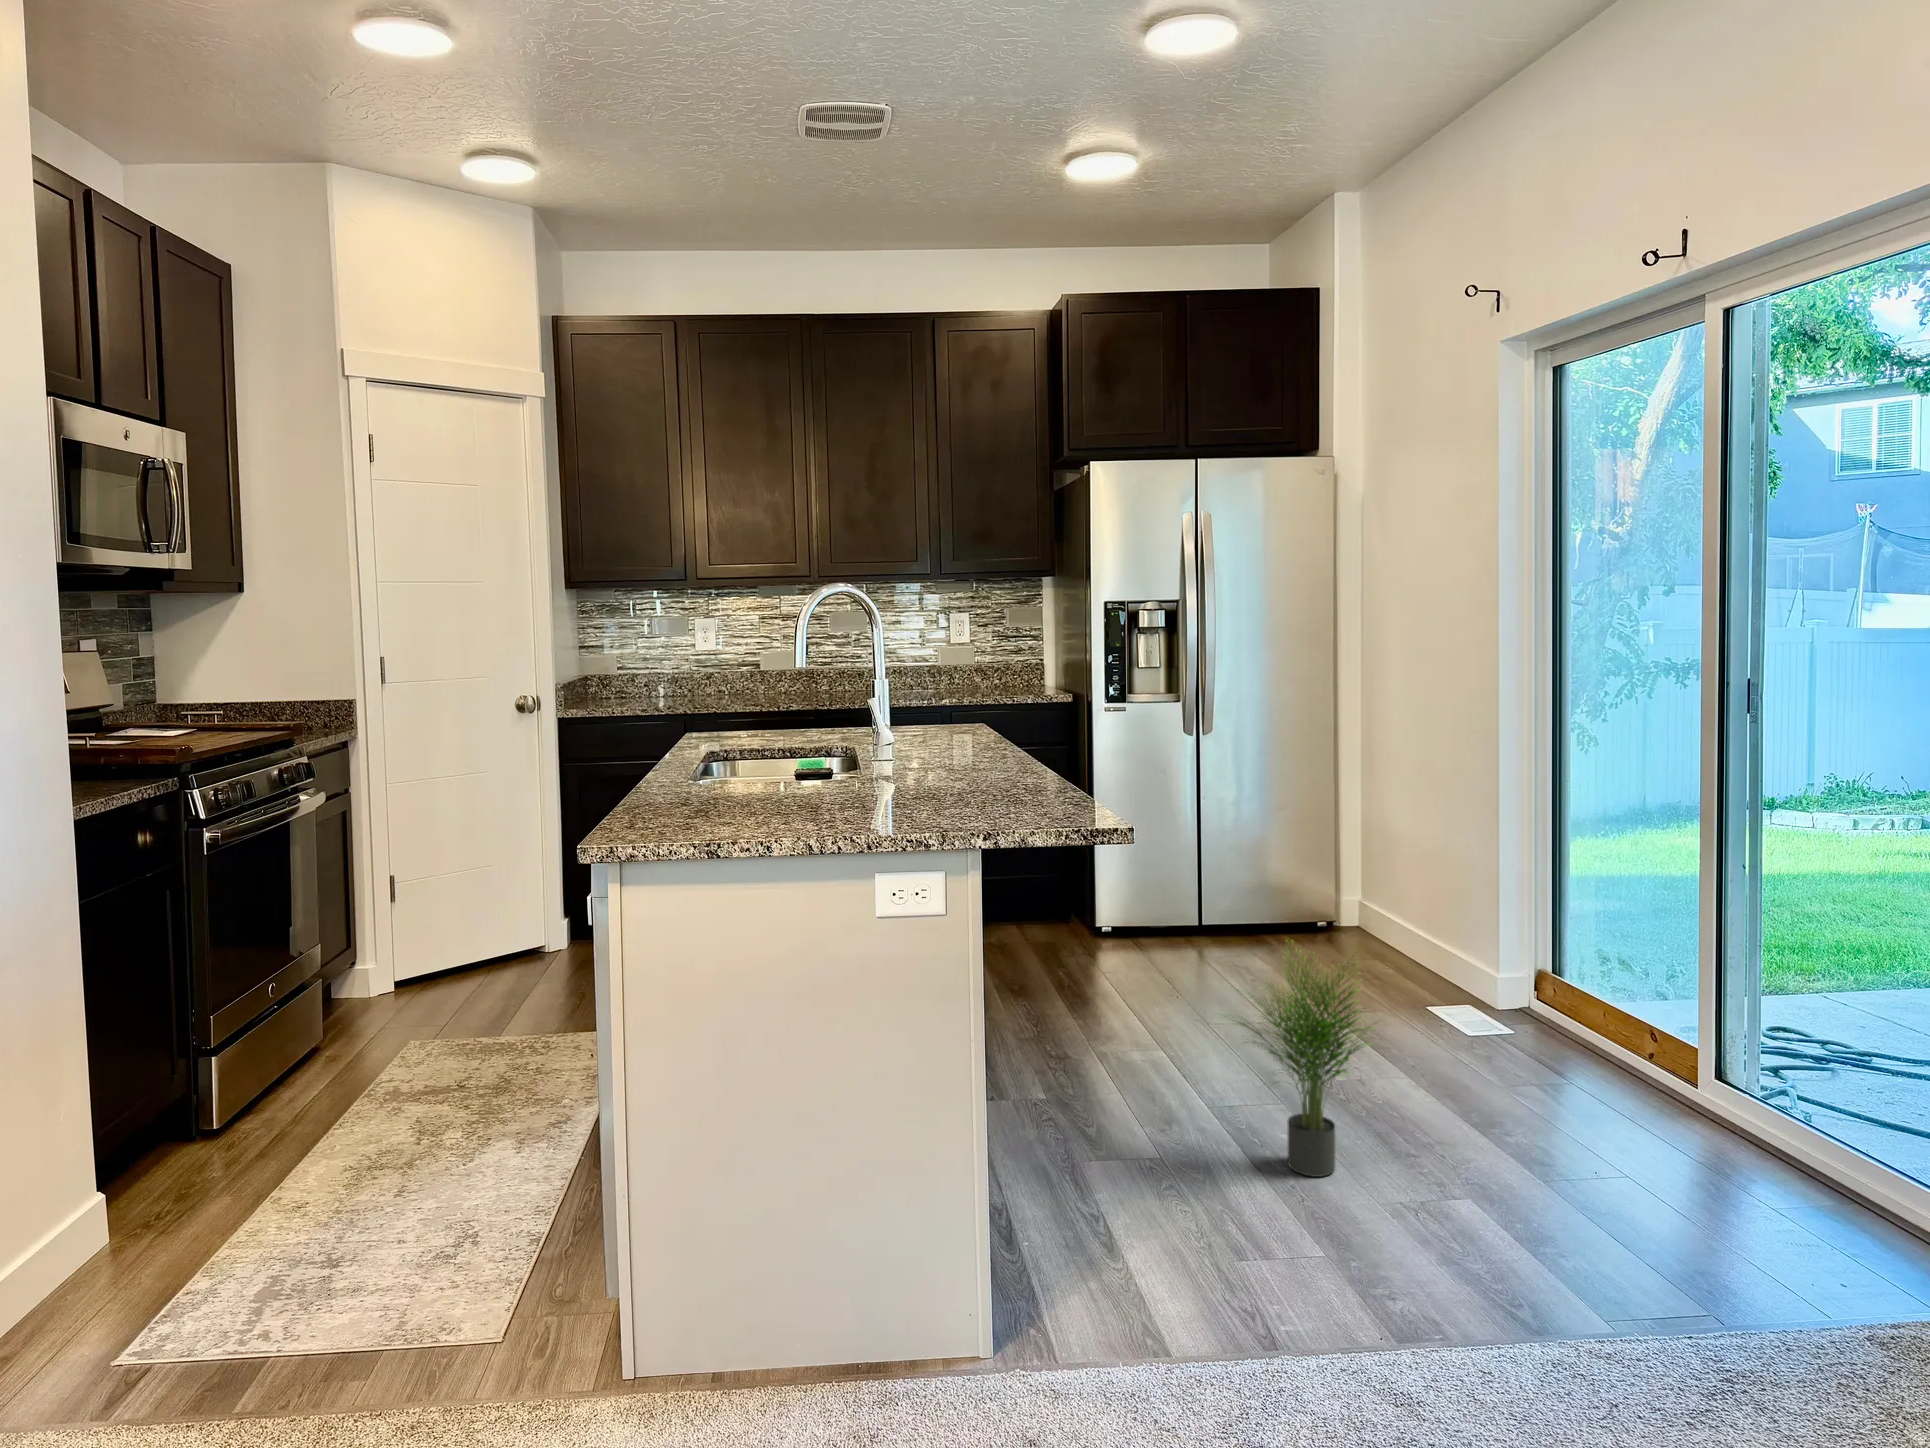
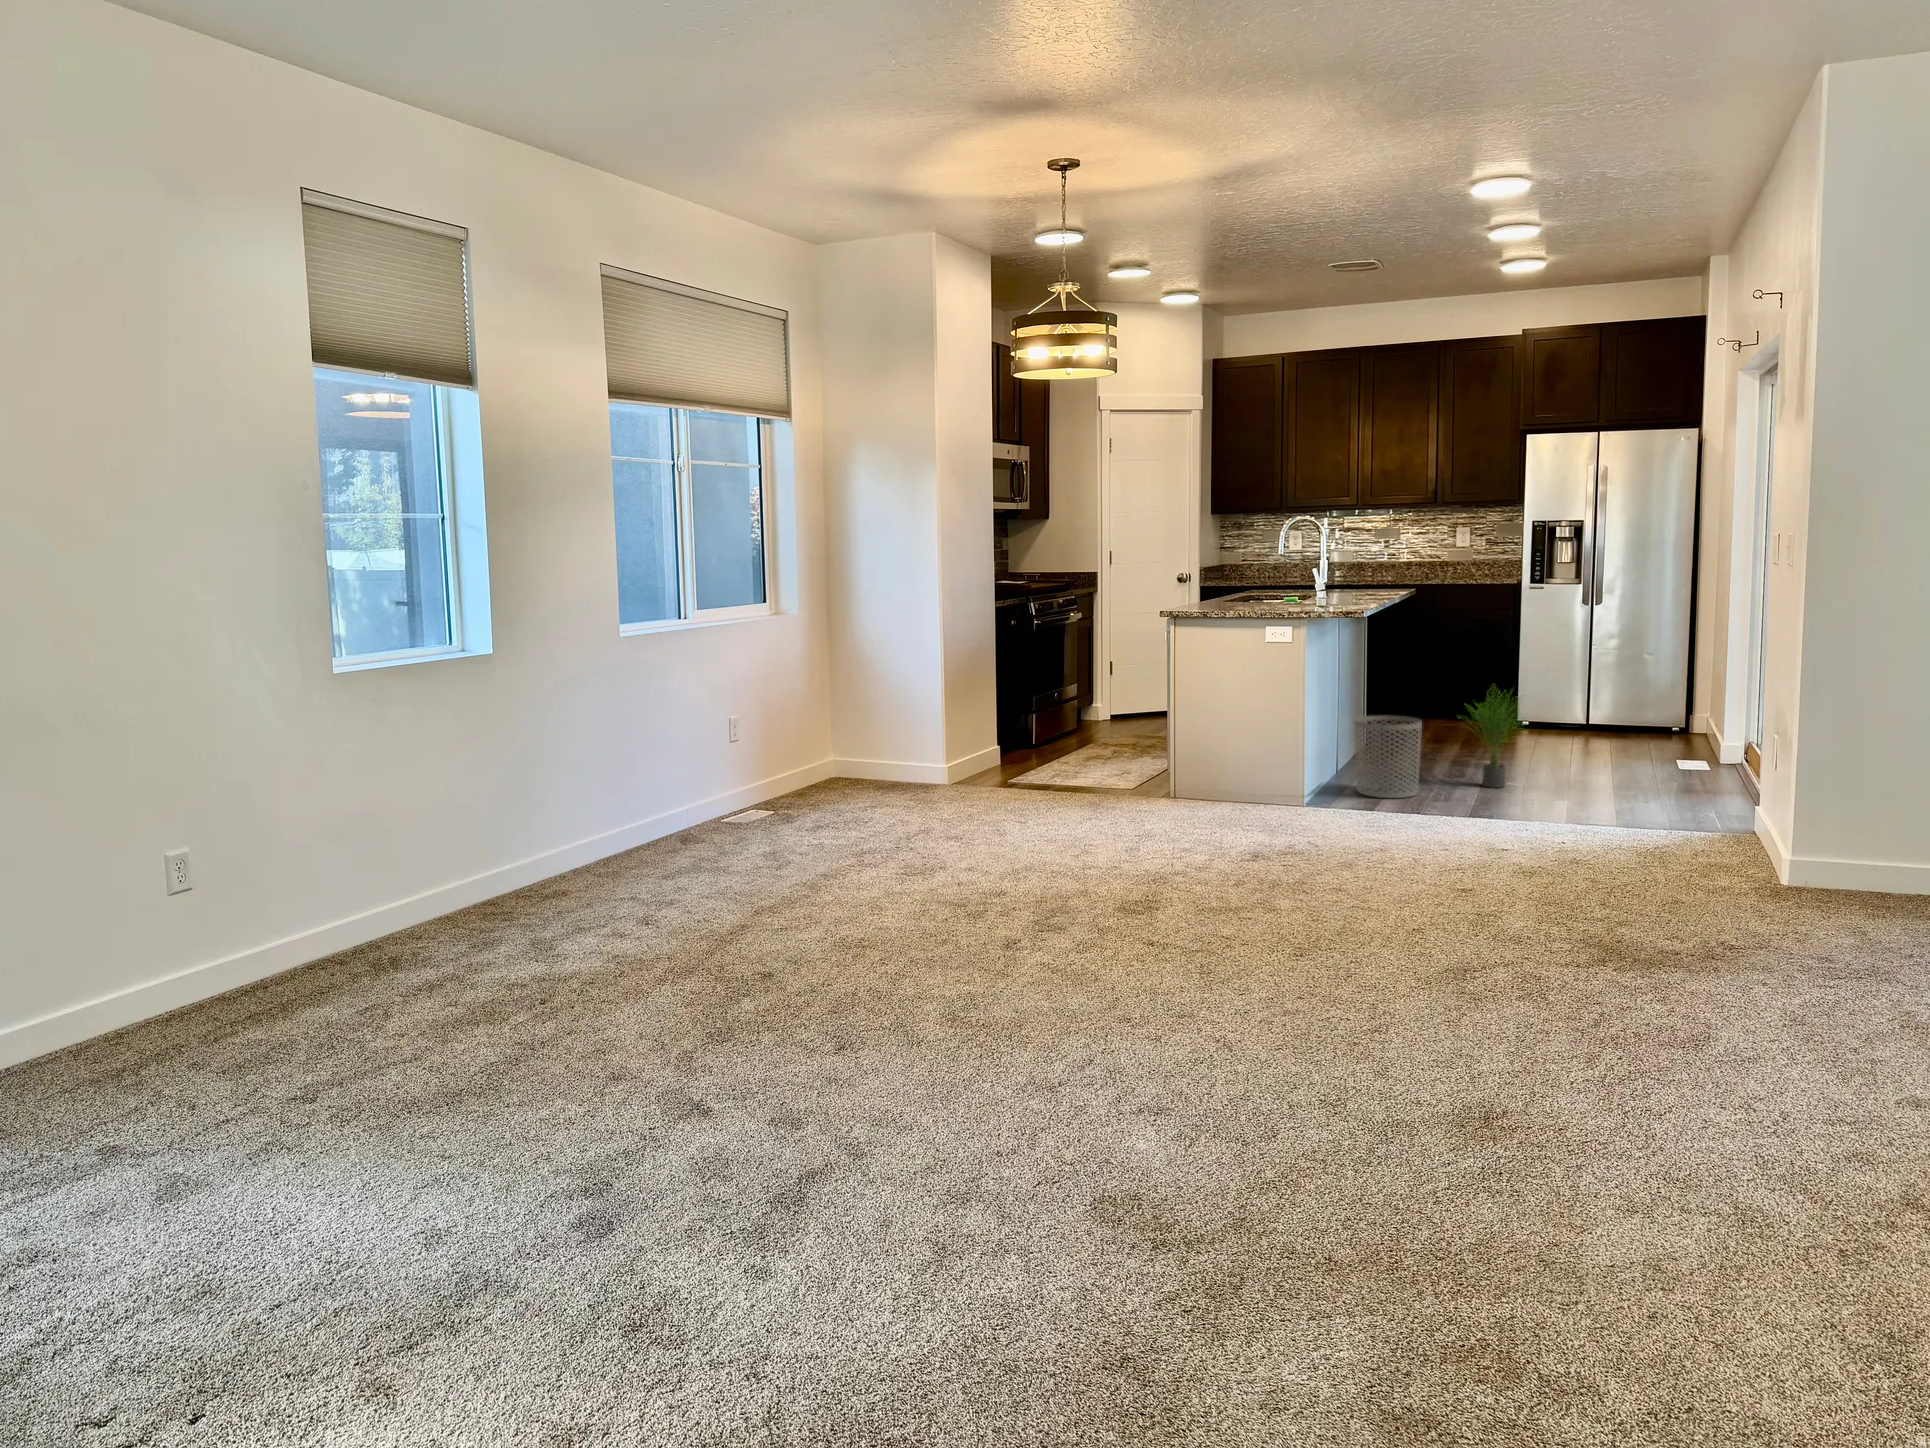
waste bin: none [1081,1055,1246,1305] -> present [1354,716,1422,798]

